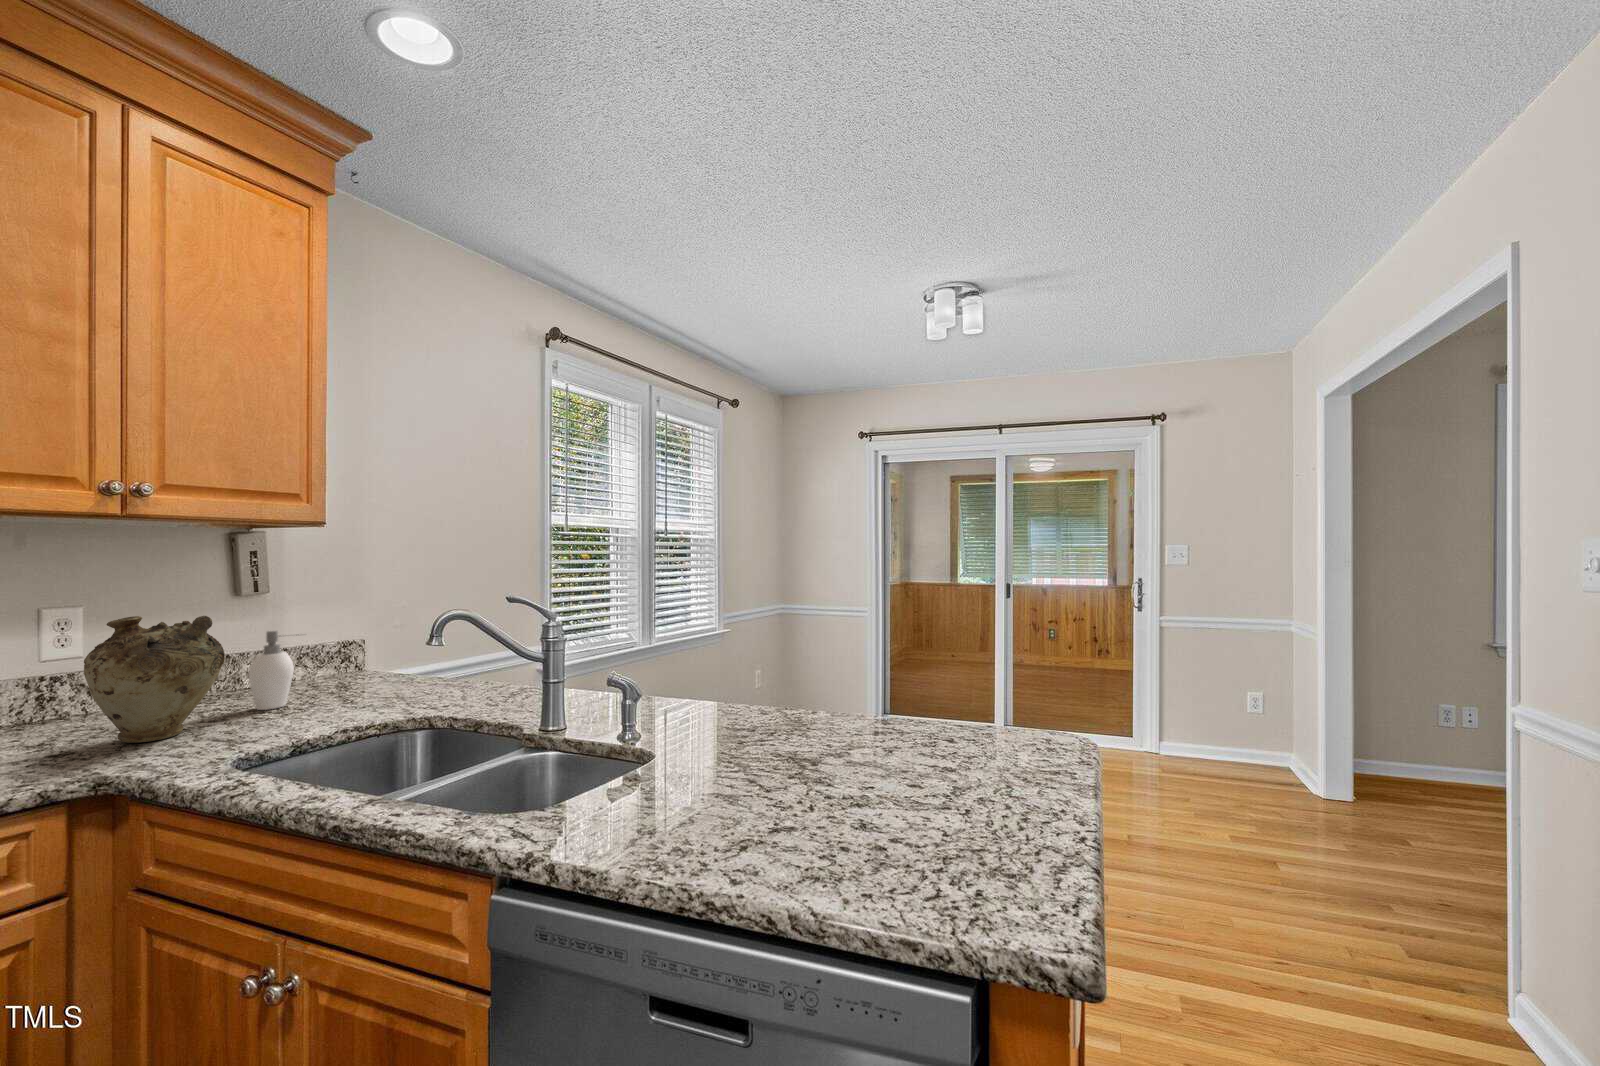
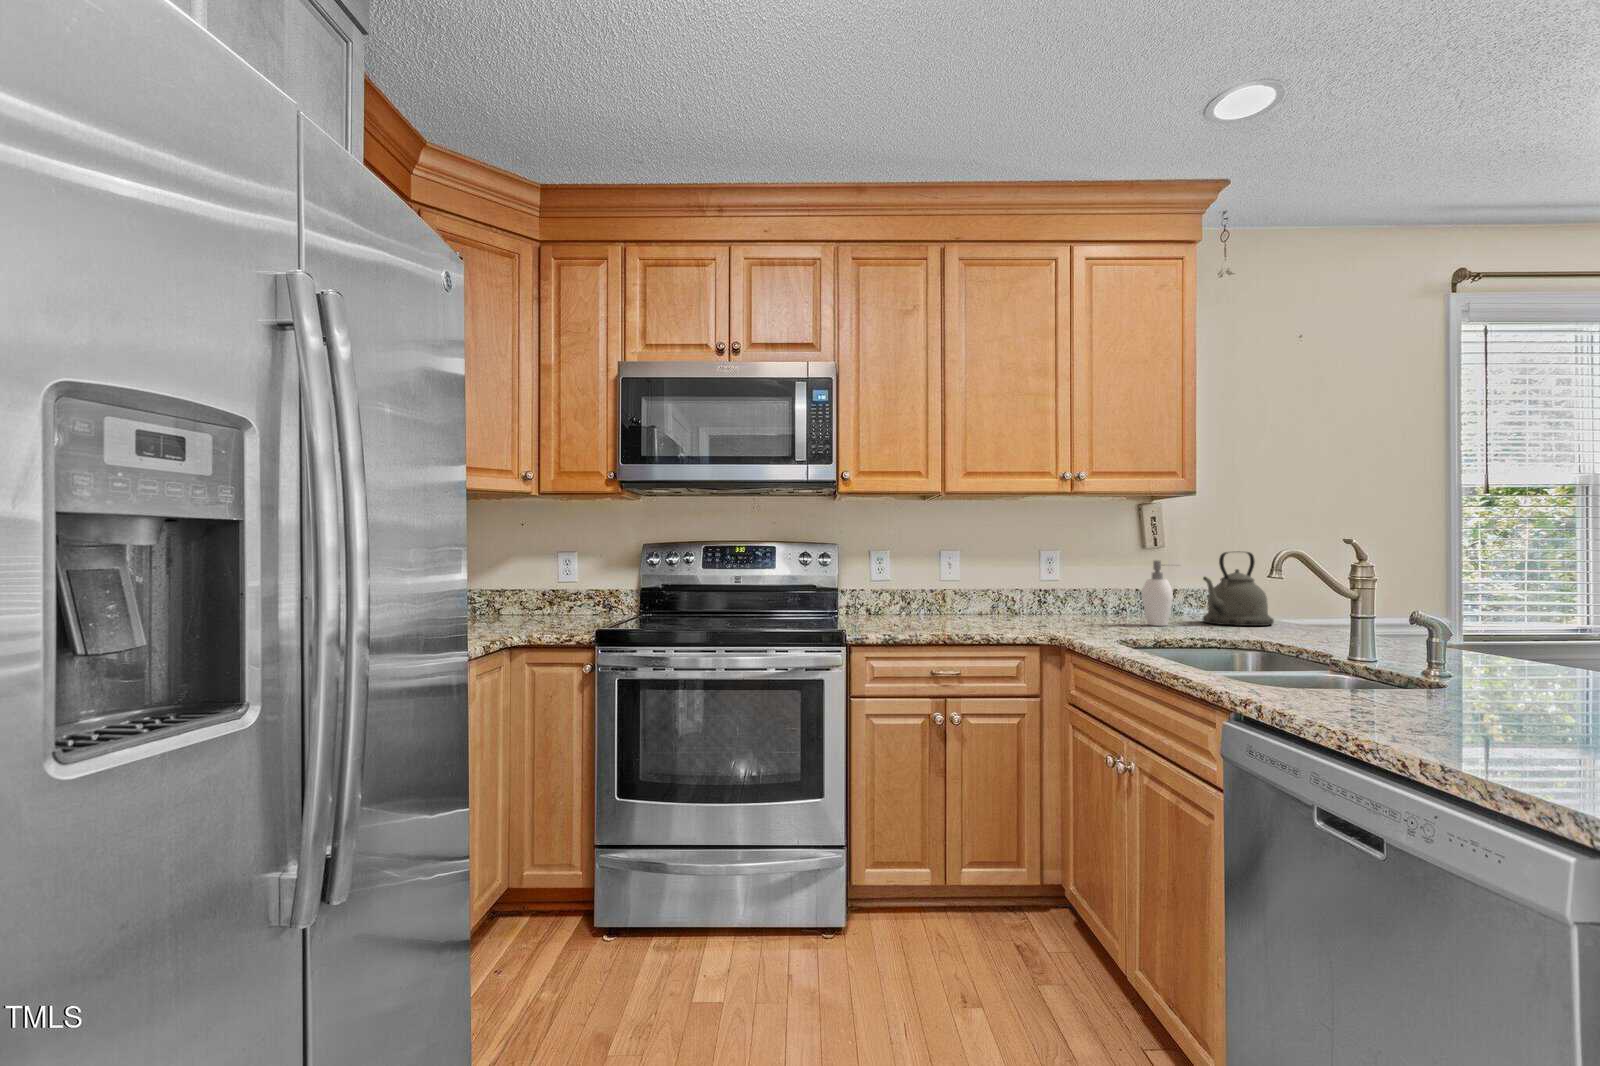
kettle: none [324,608,404,689] -> present [1203,552,1274,626]
vase: present [84,616,225,743] -> none [1049,538,1122,627]

